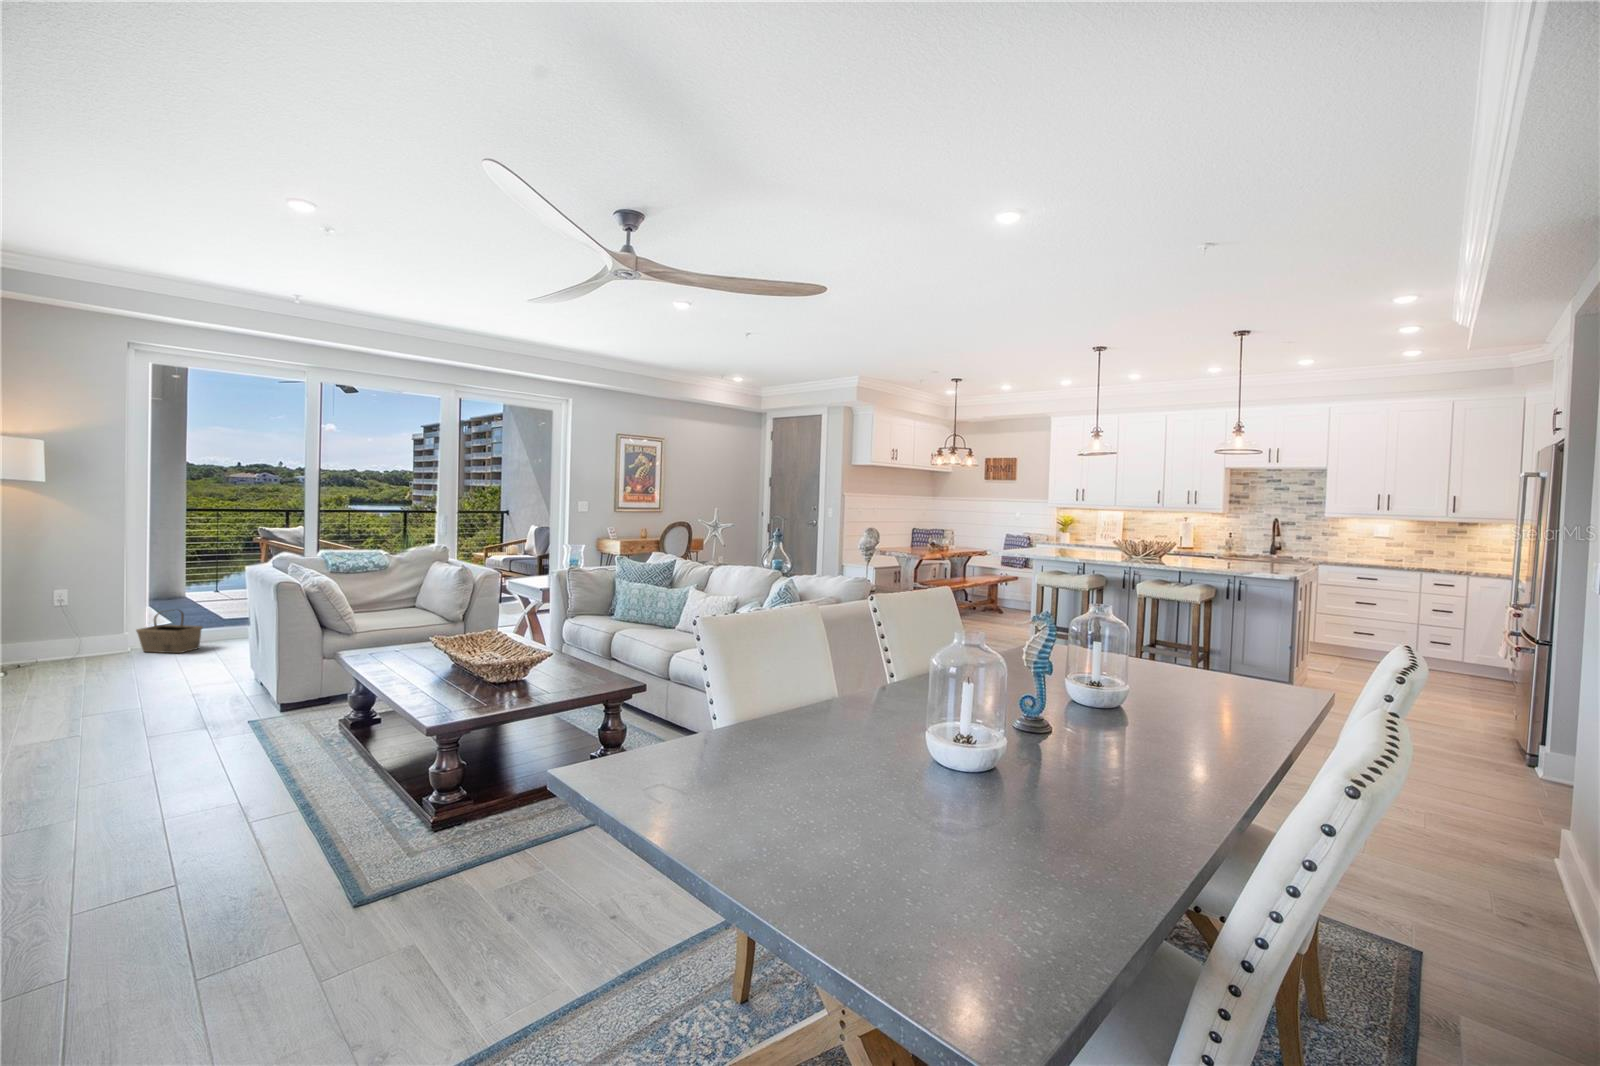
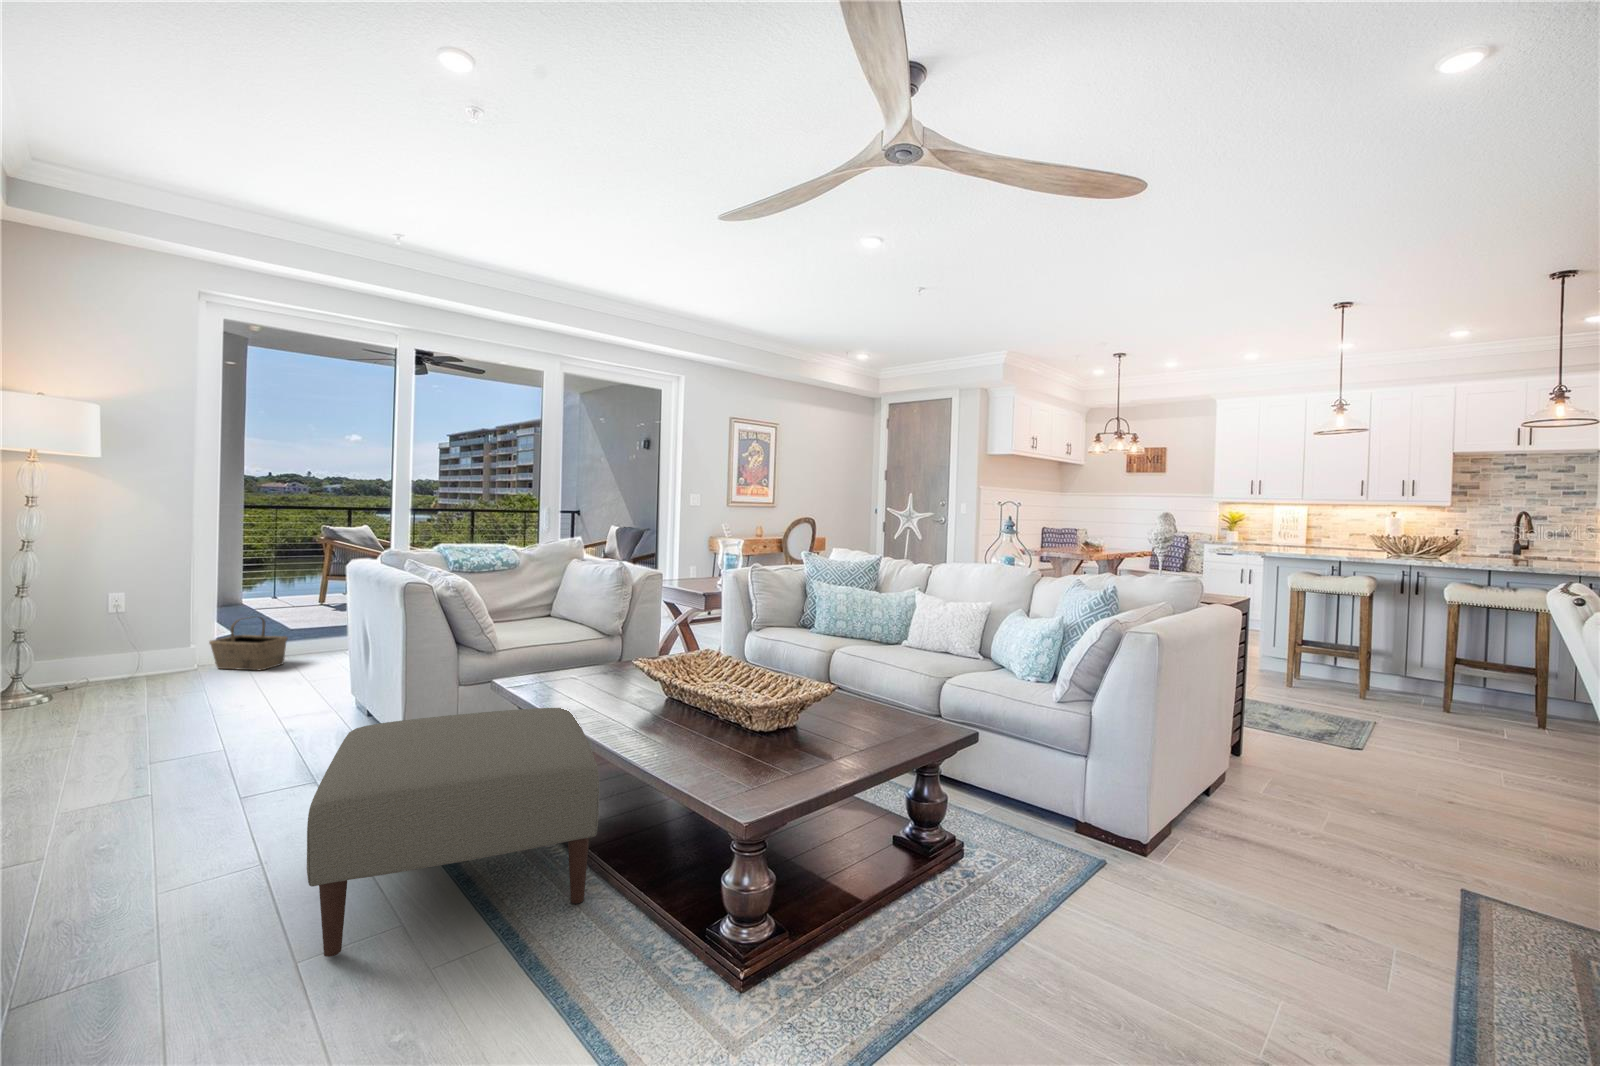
ottoman: none [179,669,386,809] -> present [307,708,599,957]

